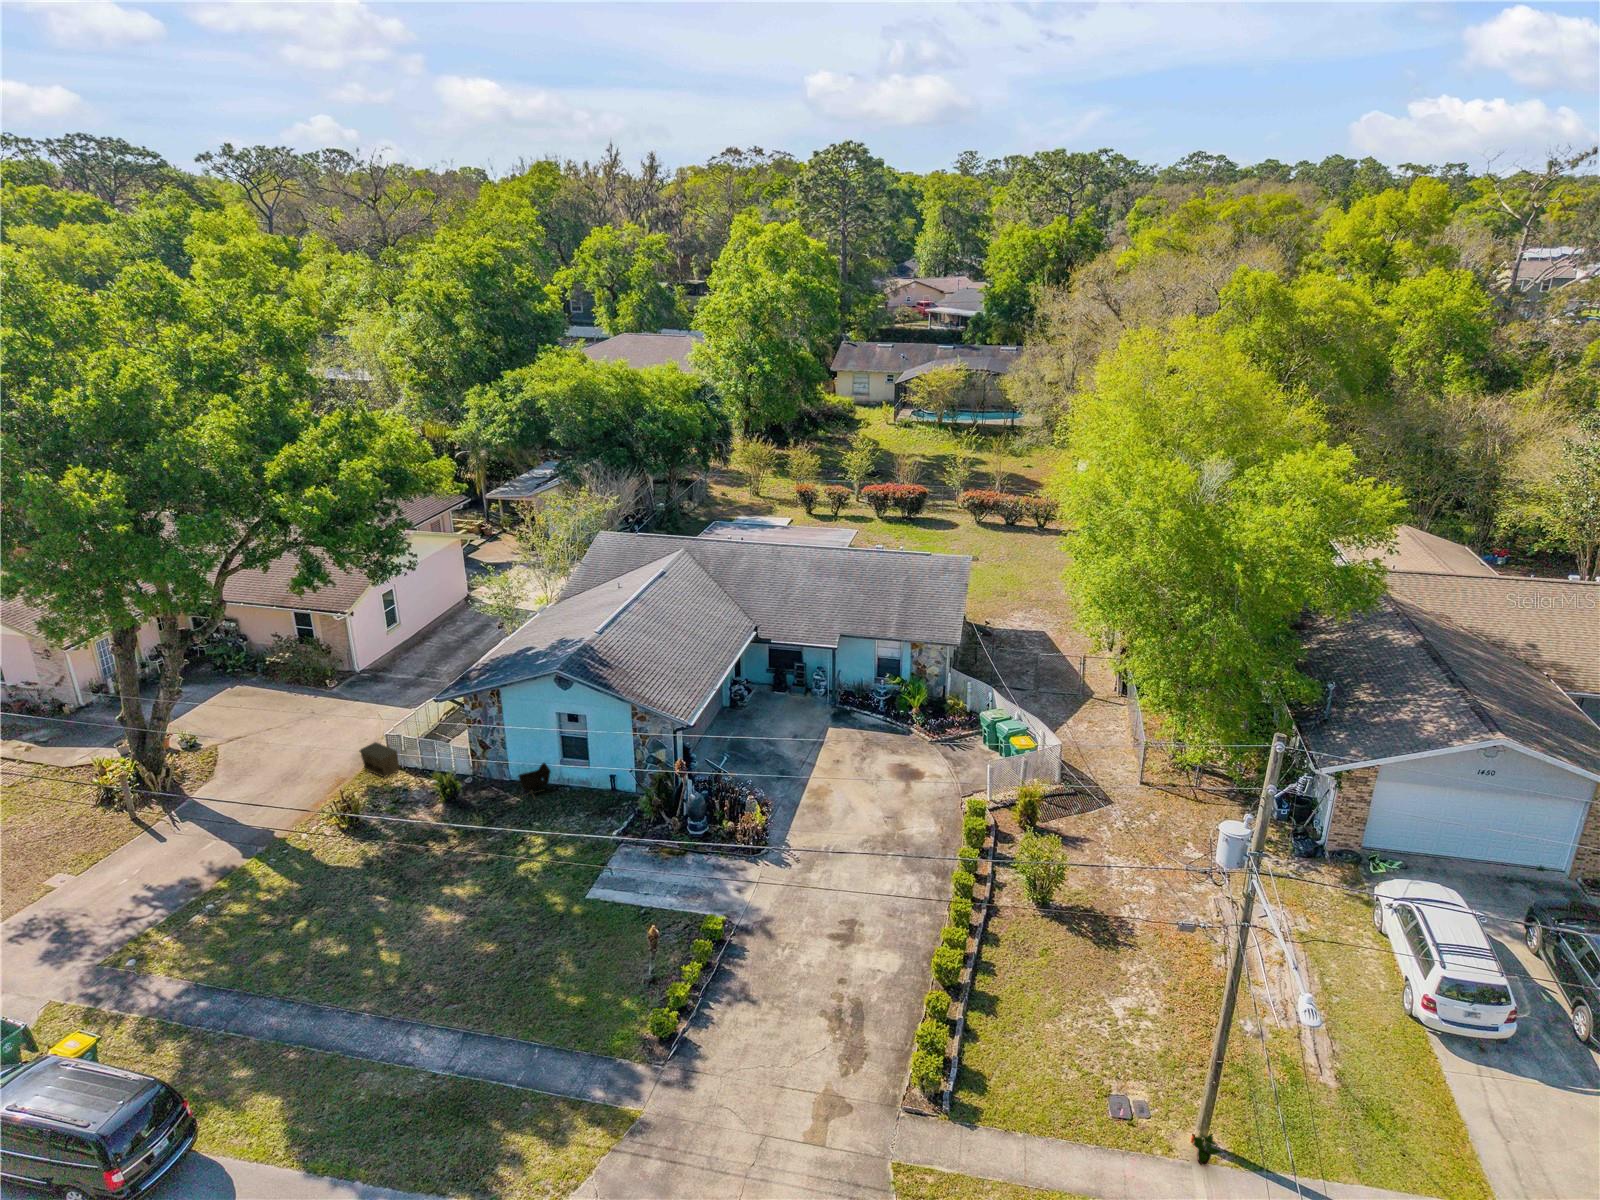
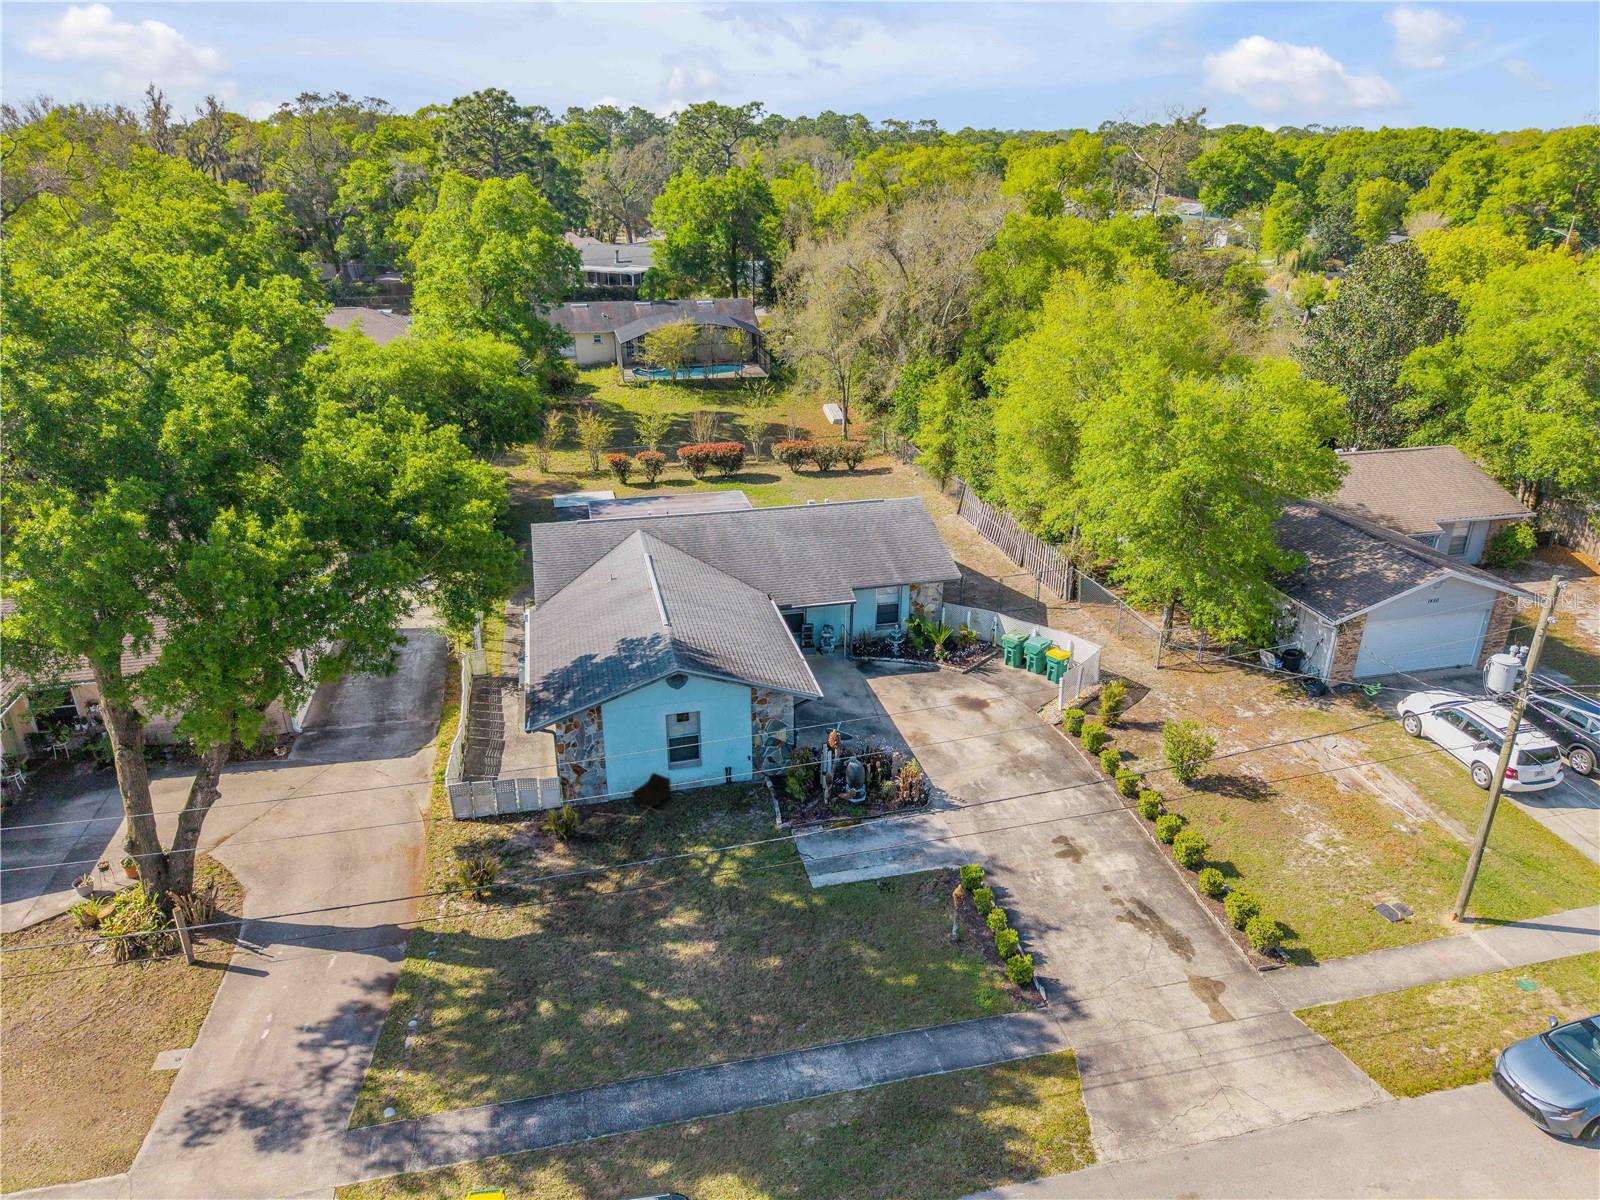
storage bench: present [360,742,400,777] -> none [424,799,473,837]
potted plant: present [1193,1134,1221,1166] -> none [1423,892,1448,917]

